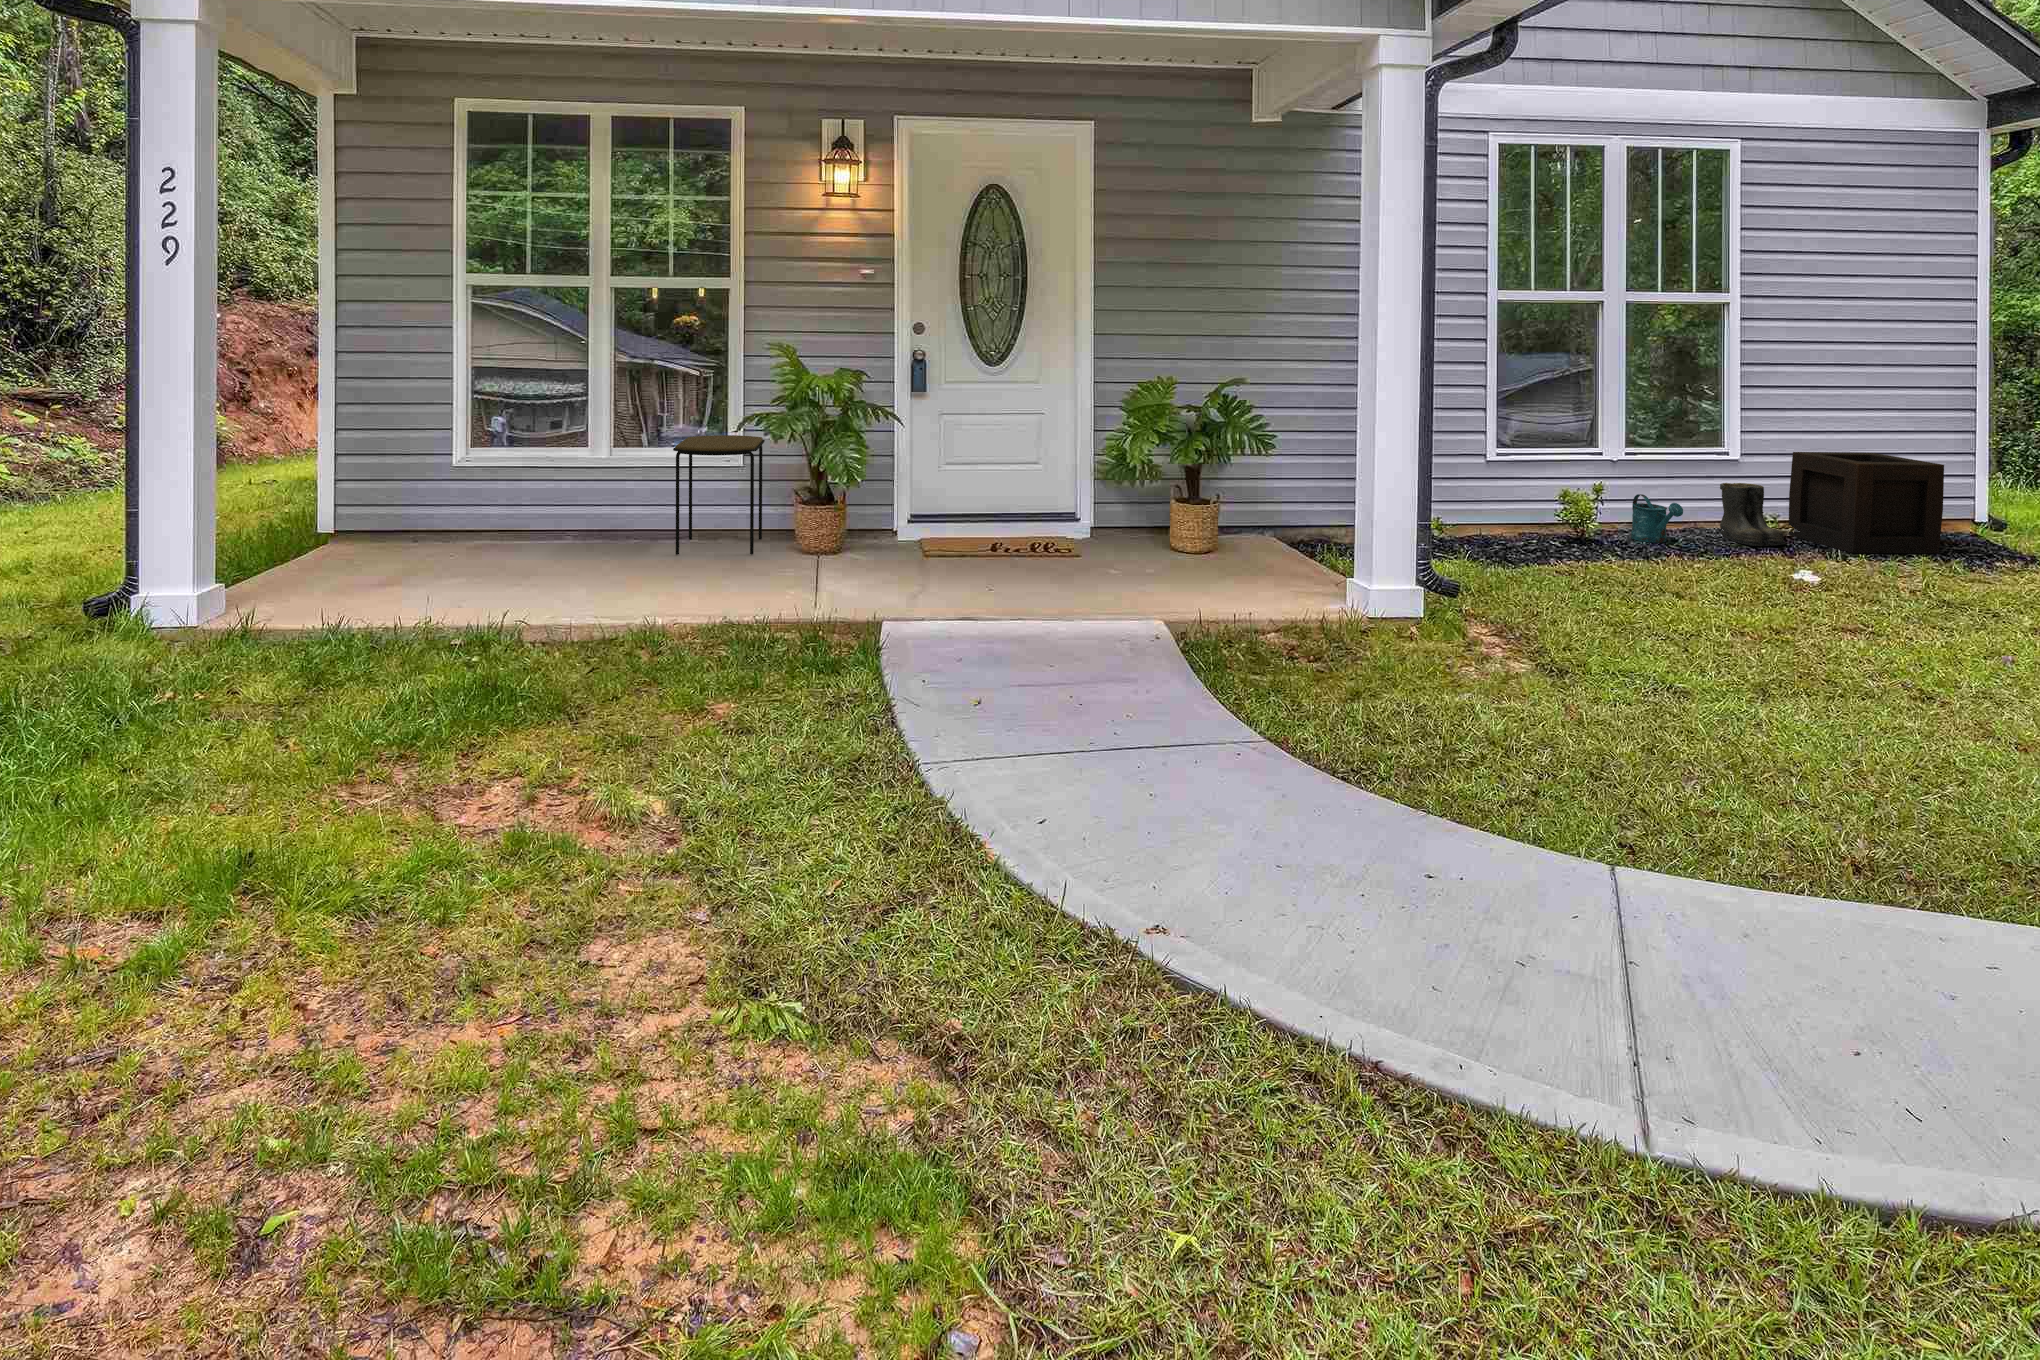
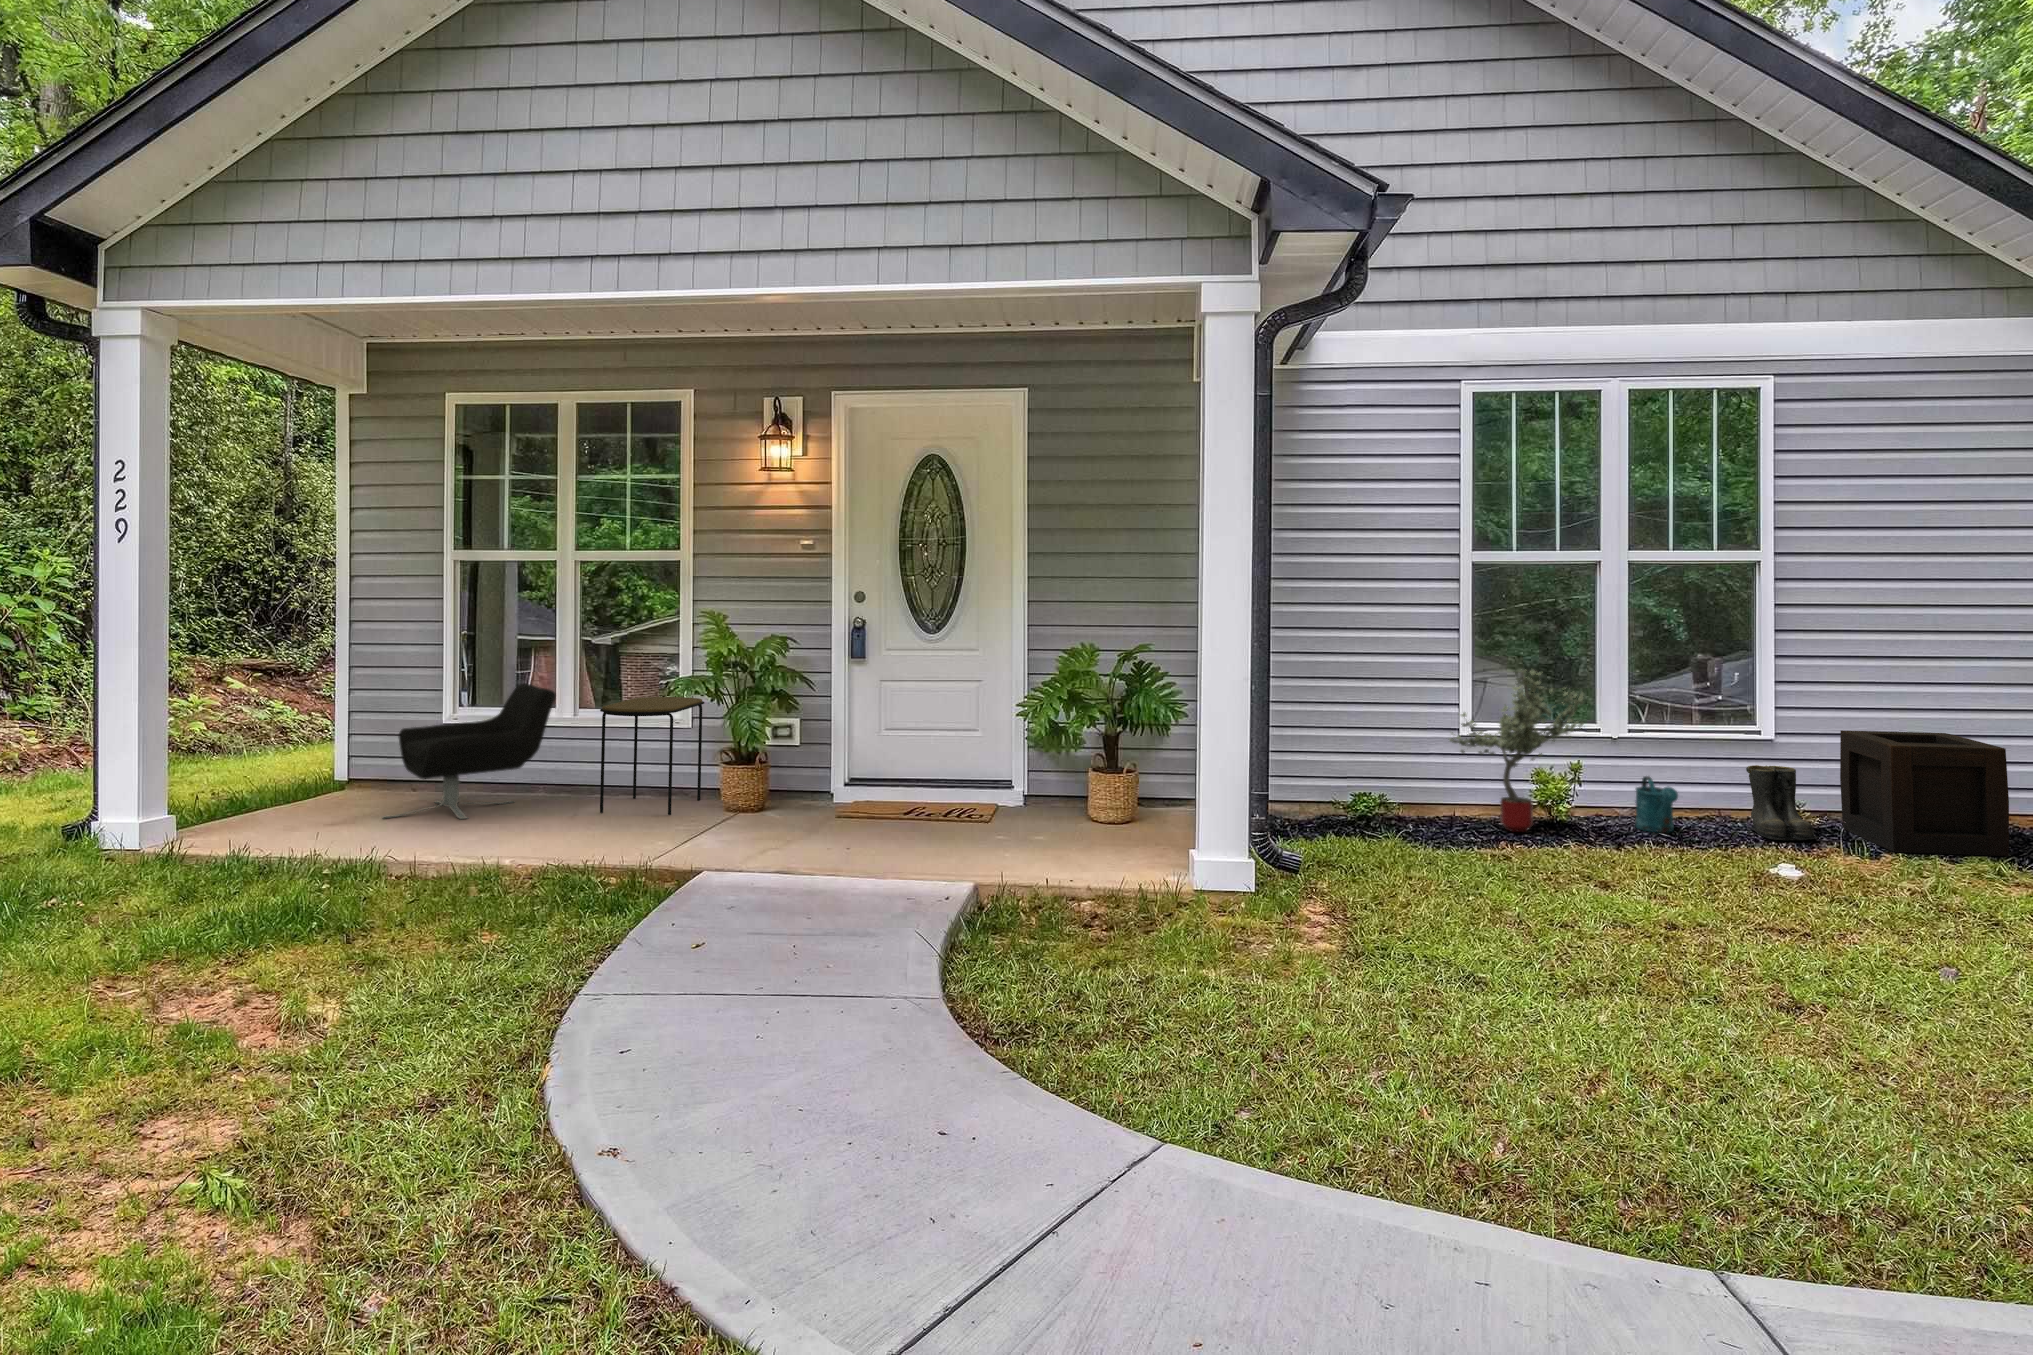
potted tree: none [1485,400,1609,546] -> present [1449,670,1584,832]
lounge chair: none [436,423,613,568] -> present [383,683,556,819]

